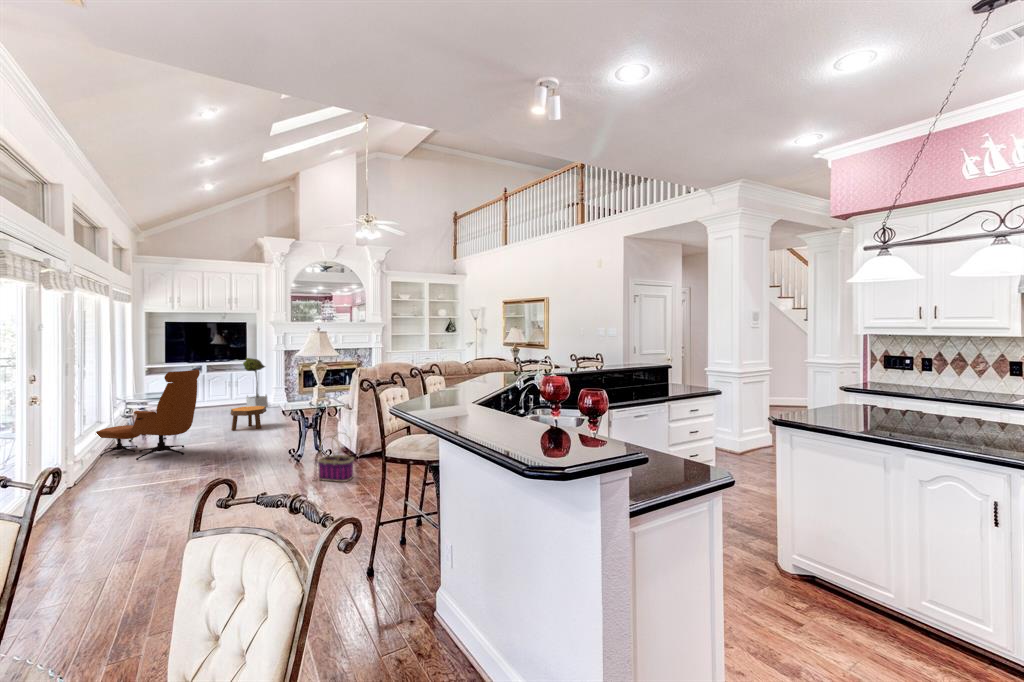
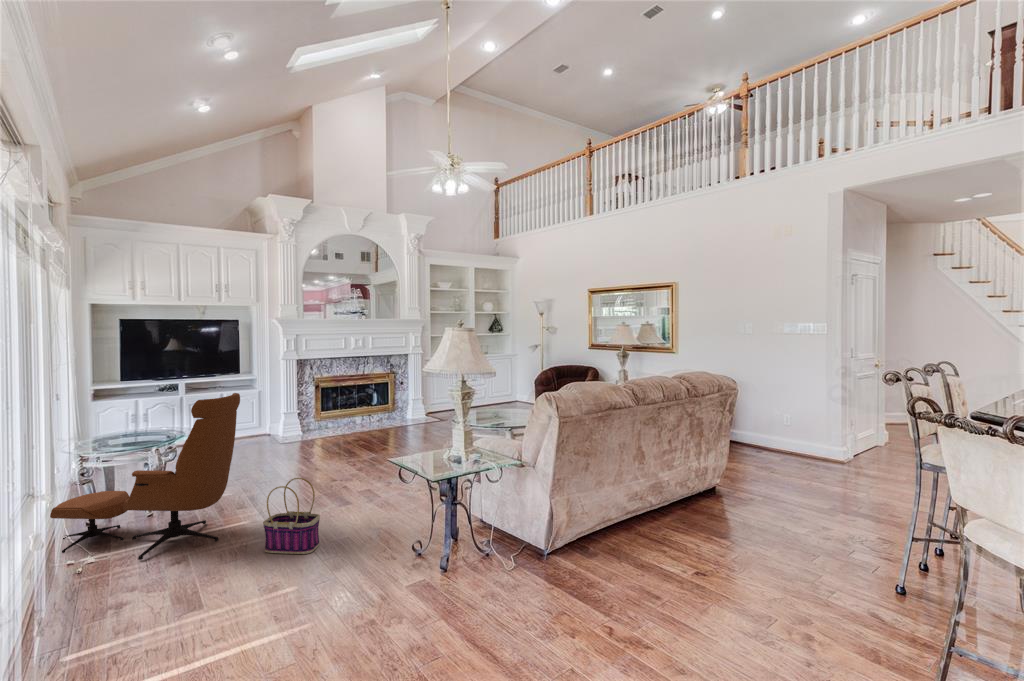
potted tree: present [243,358,268,407] -> none [238,370,274,443]
footstool: present [231,406,267,430] -> none [252,443,305,484]
basket: present [317,436,354,482] -> present [263,478,320,554]

